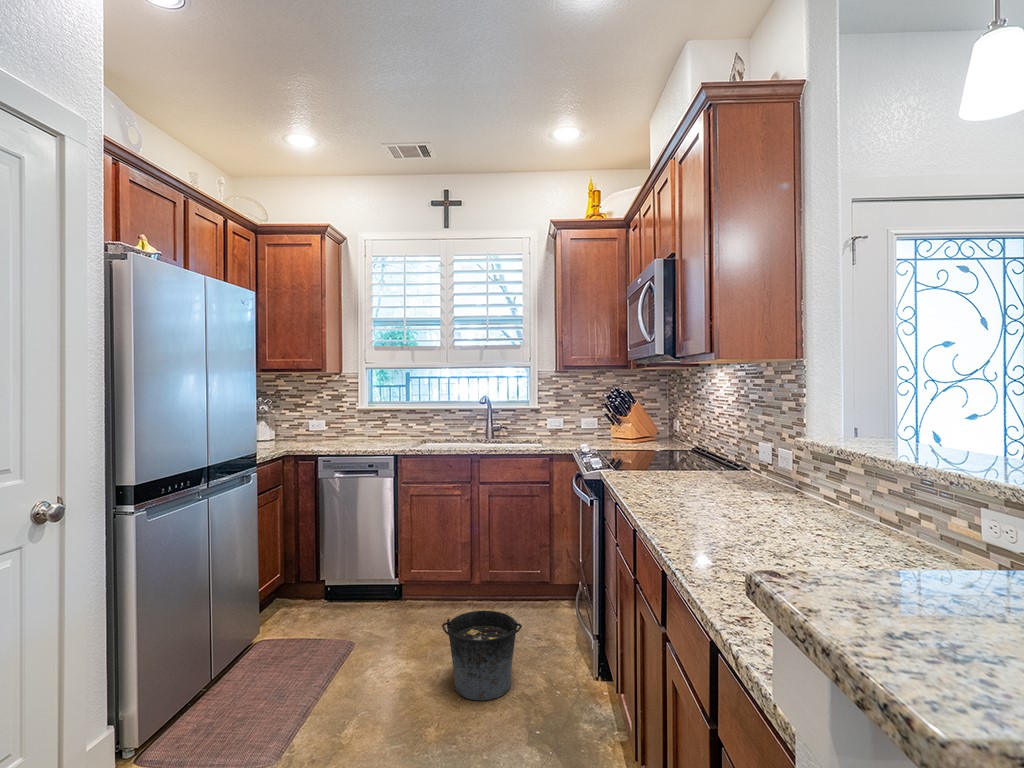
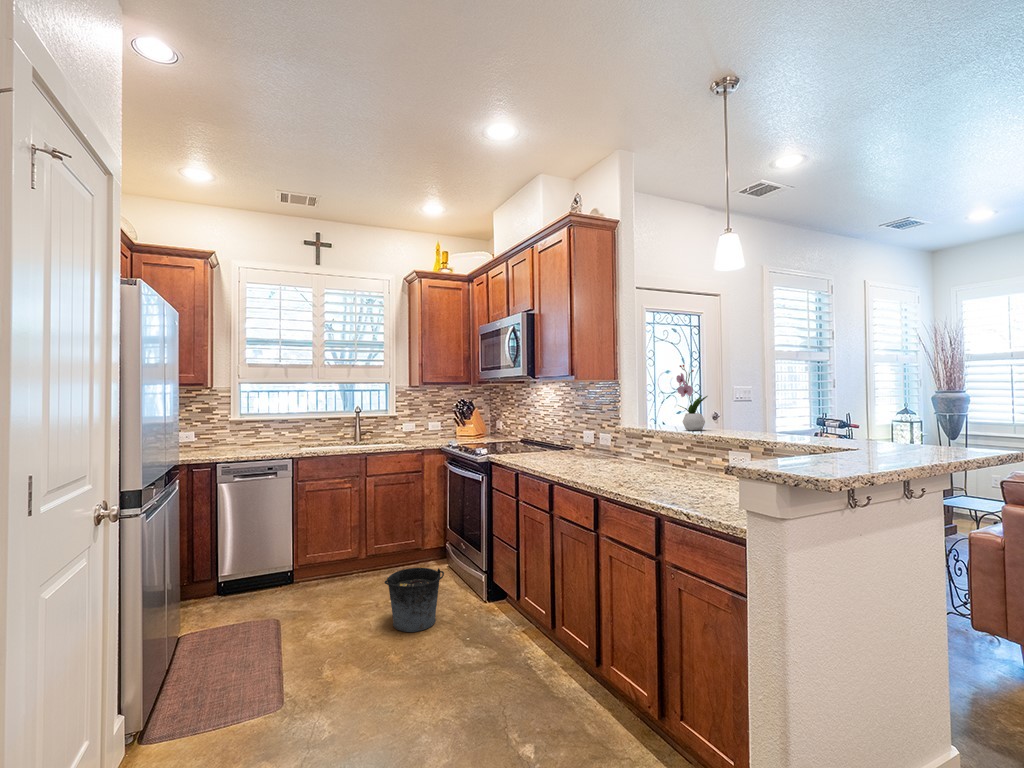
flower arrangement: none [897,322,970,457] -> present [676,365,707,430]

